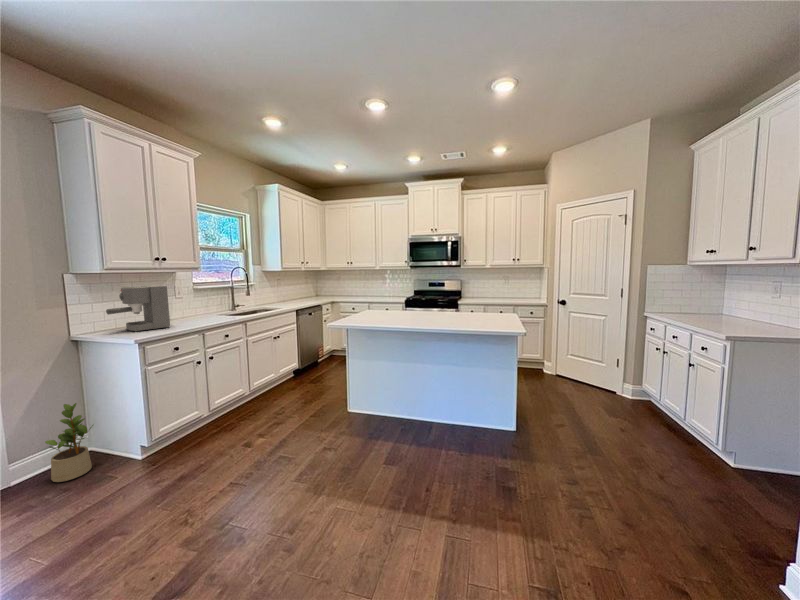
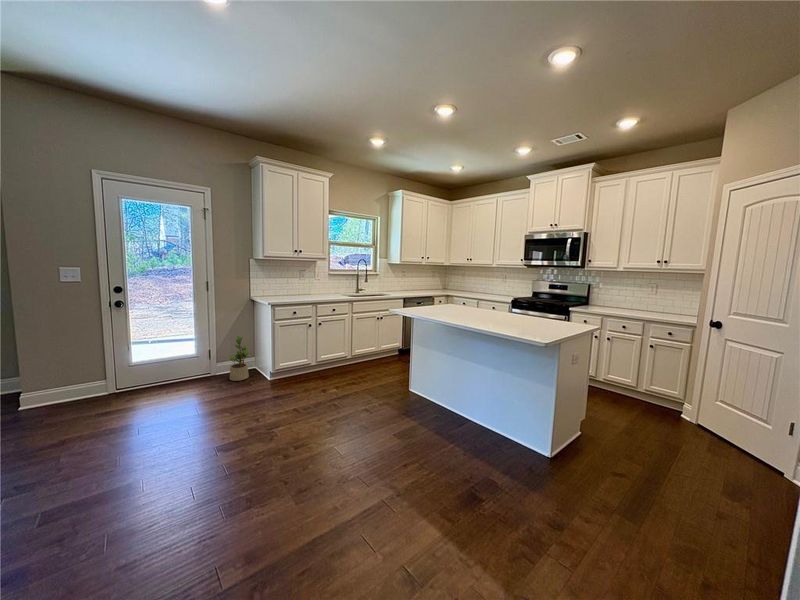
coffee maker: present [106,285,170,332] -> none [265,269,299,299]

